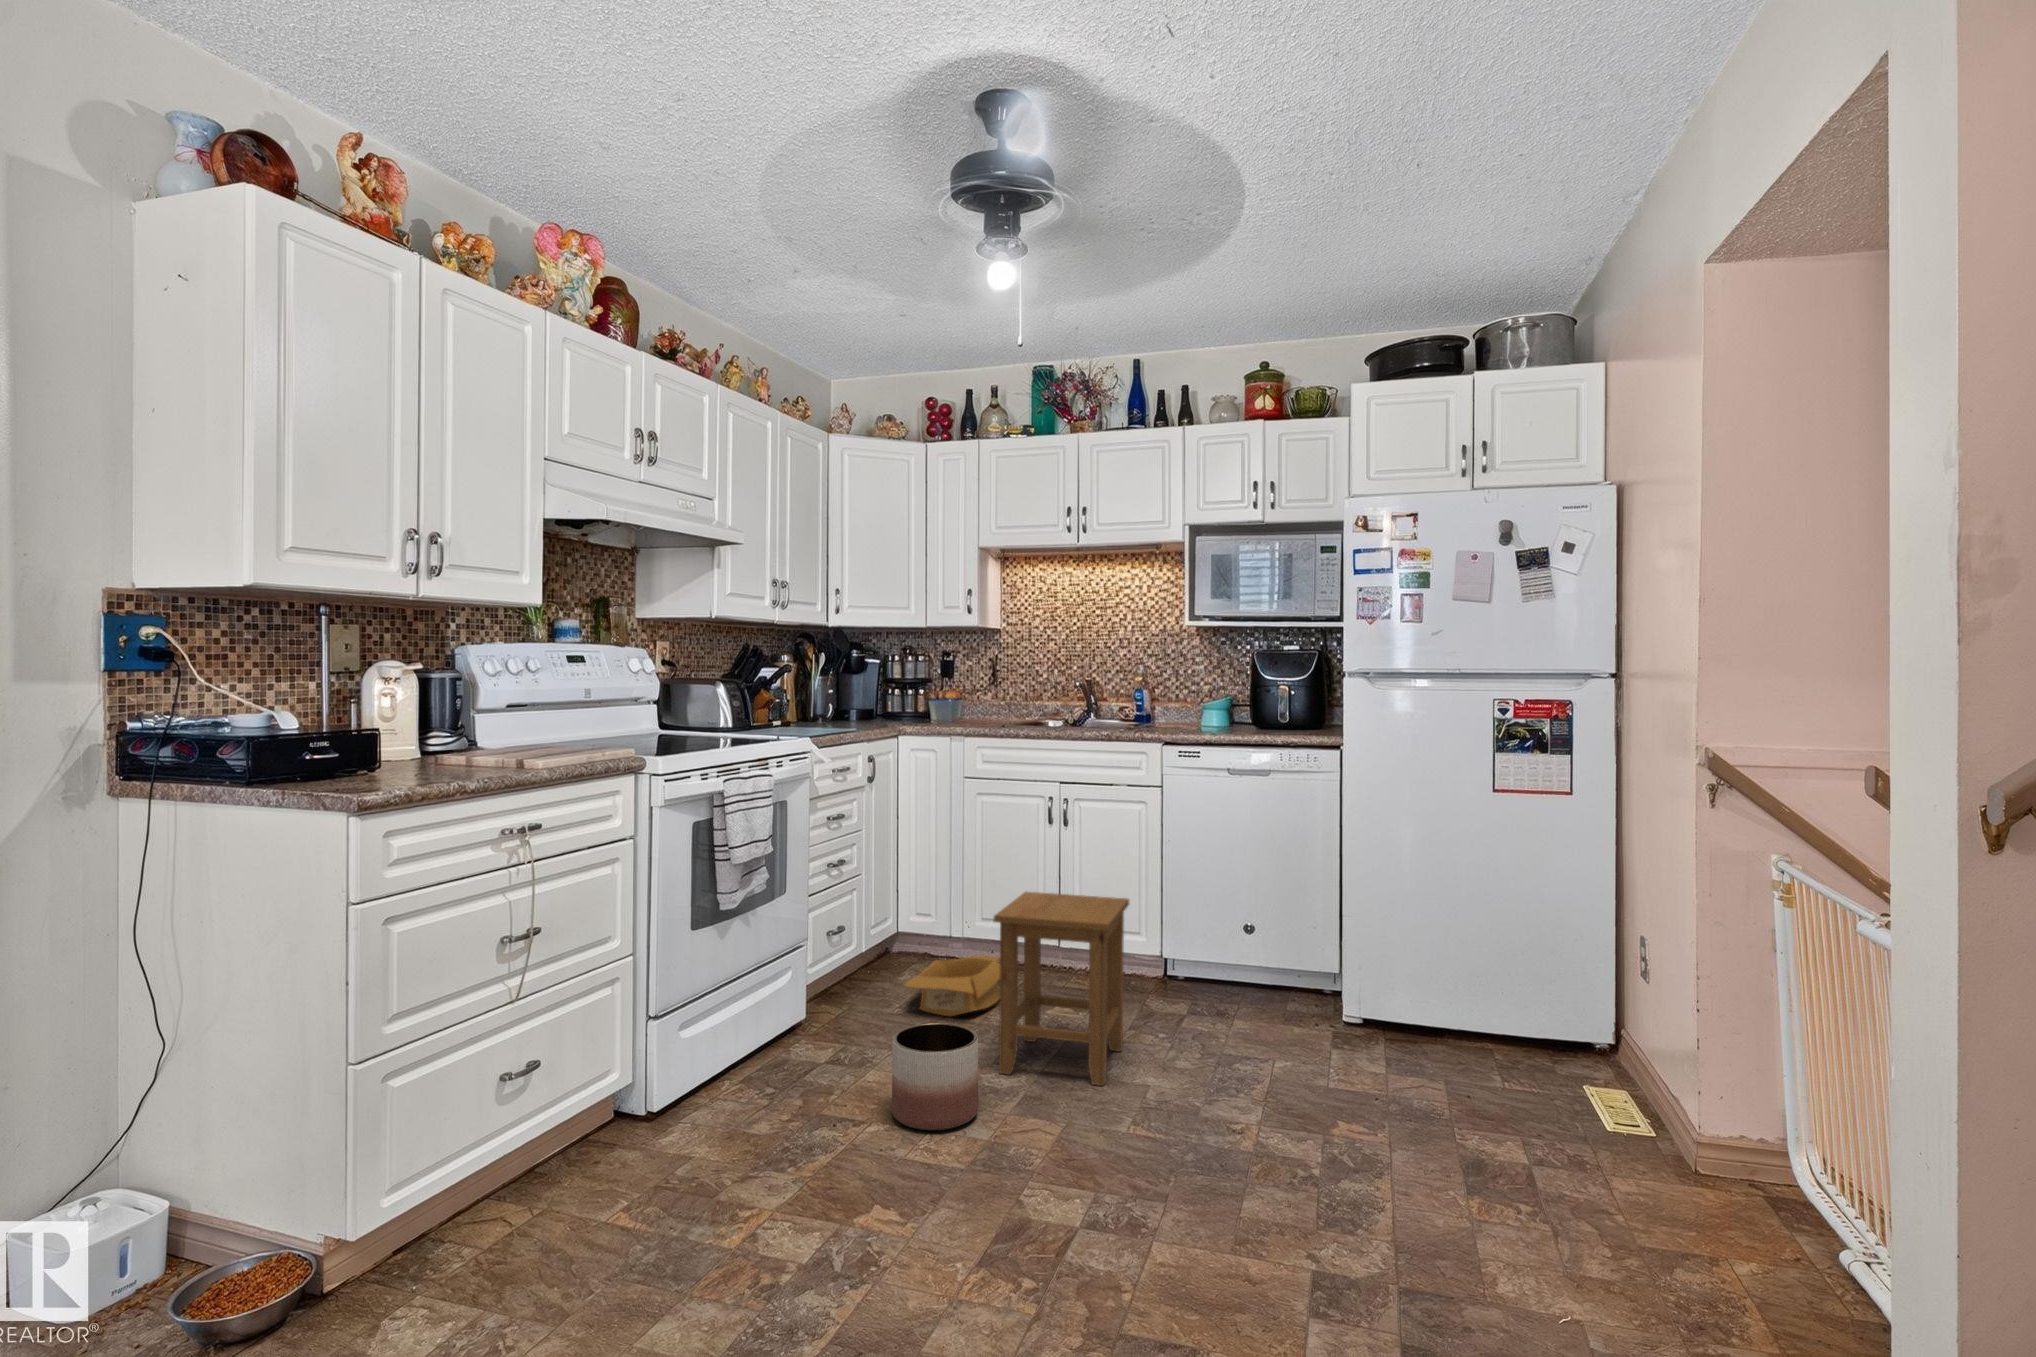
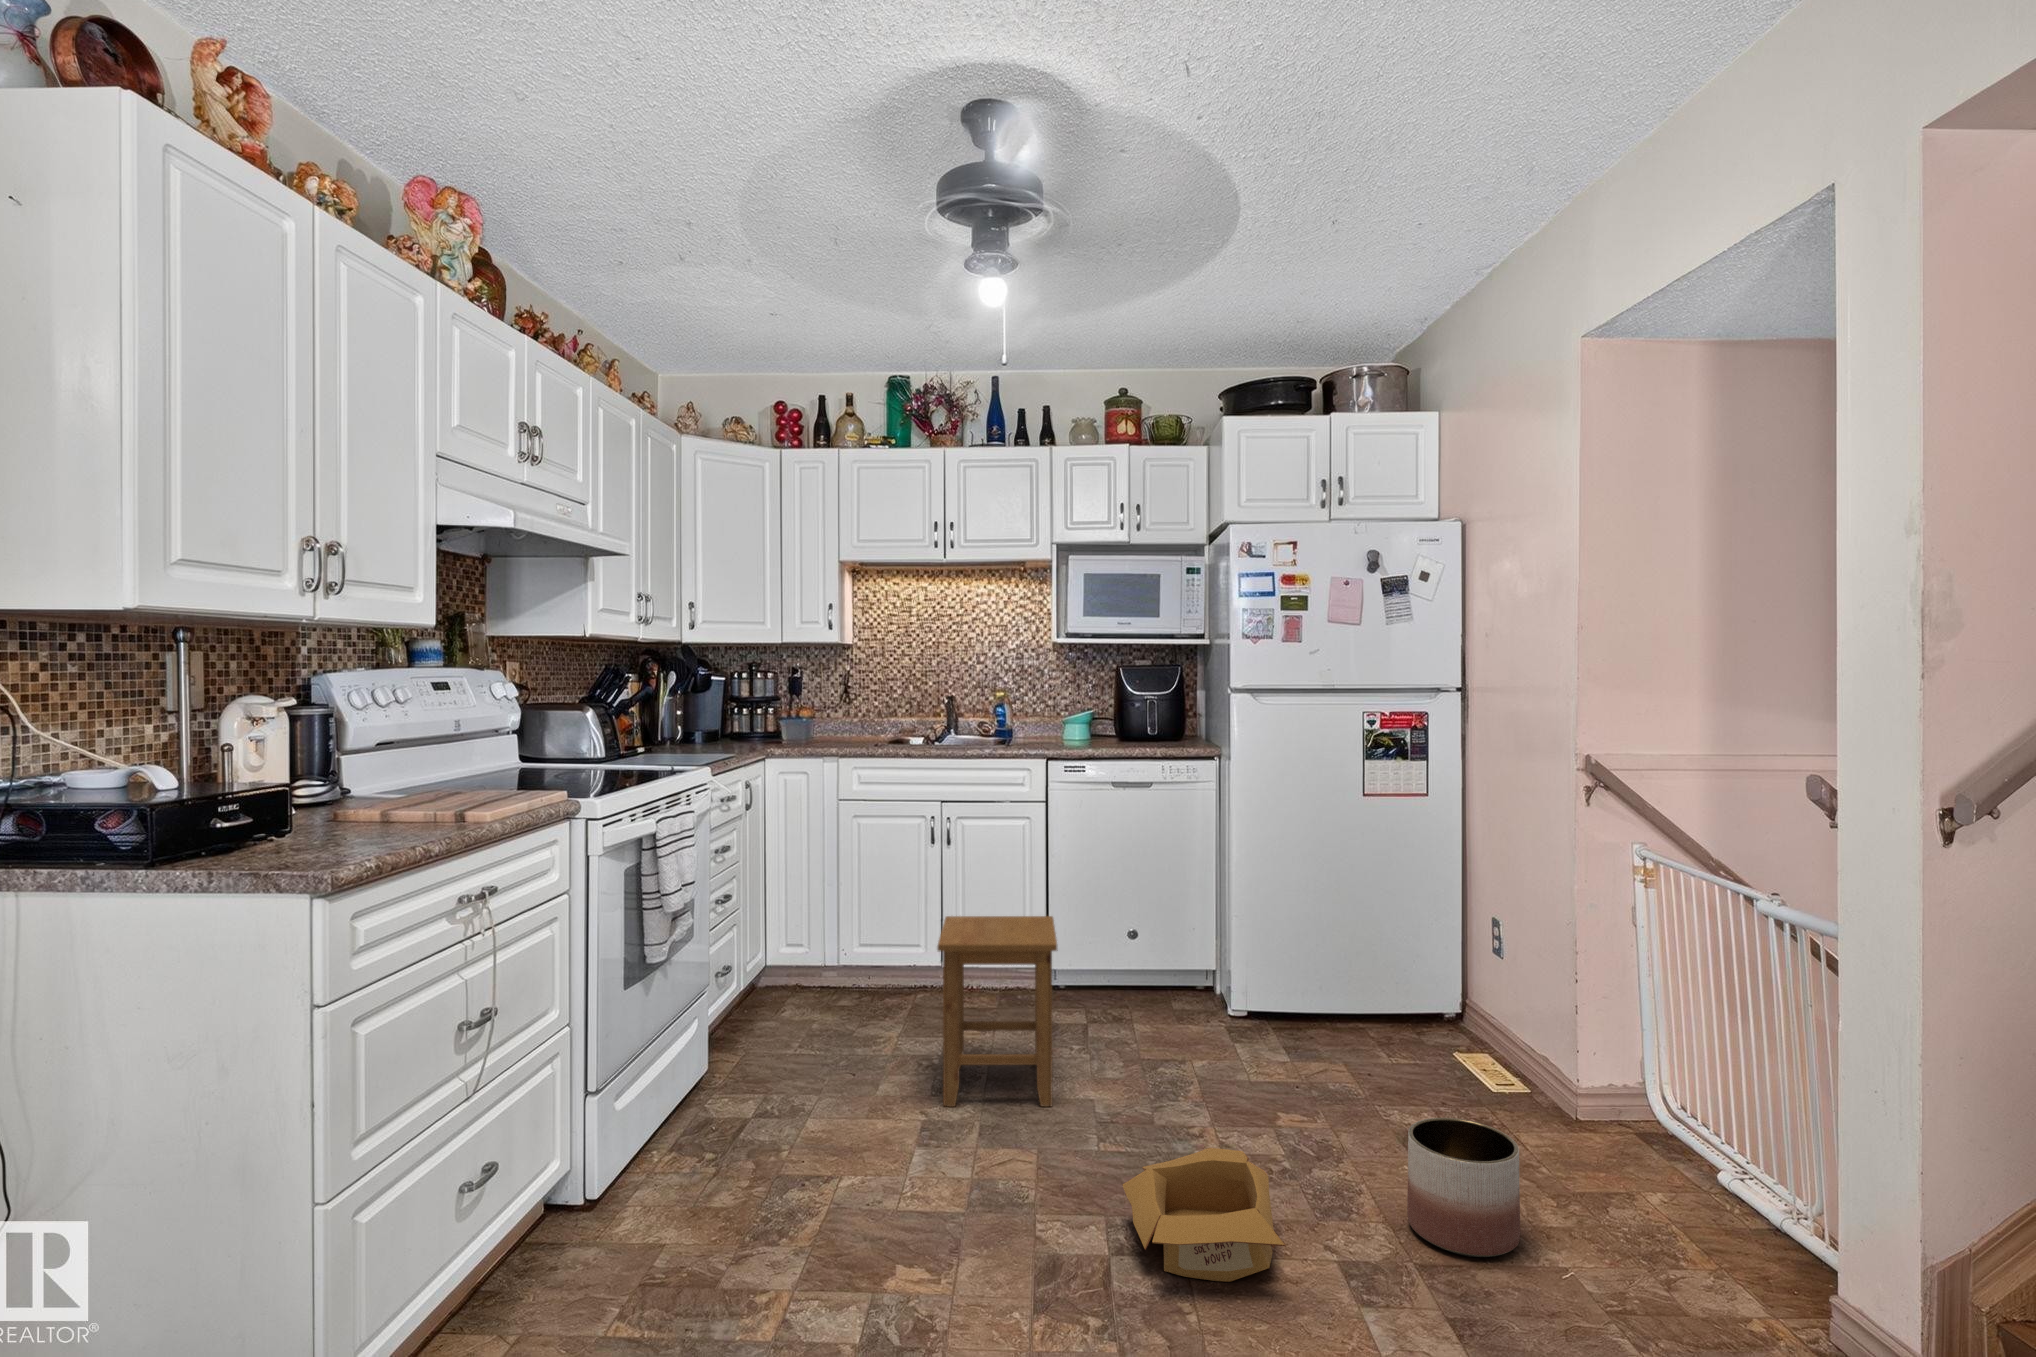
cardboard box: present [904,955,1000,1016] -> present [1122,1148,1286,1282]
planter: present [892,1023,978,1131] -> present [1407,1118,1520,1257]

